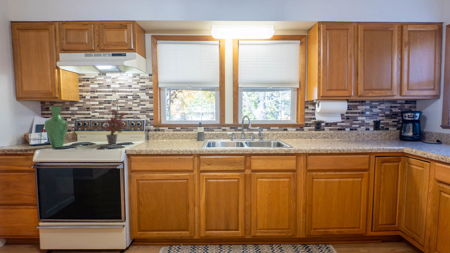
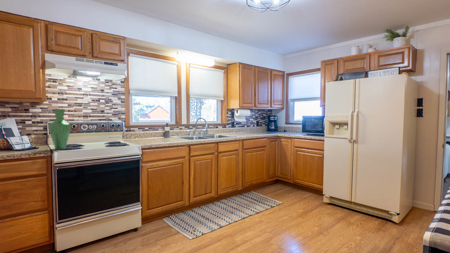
potted plant: present [100,107,128,144] -> none [83,106,123,144]

